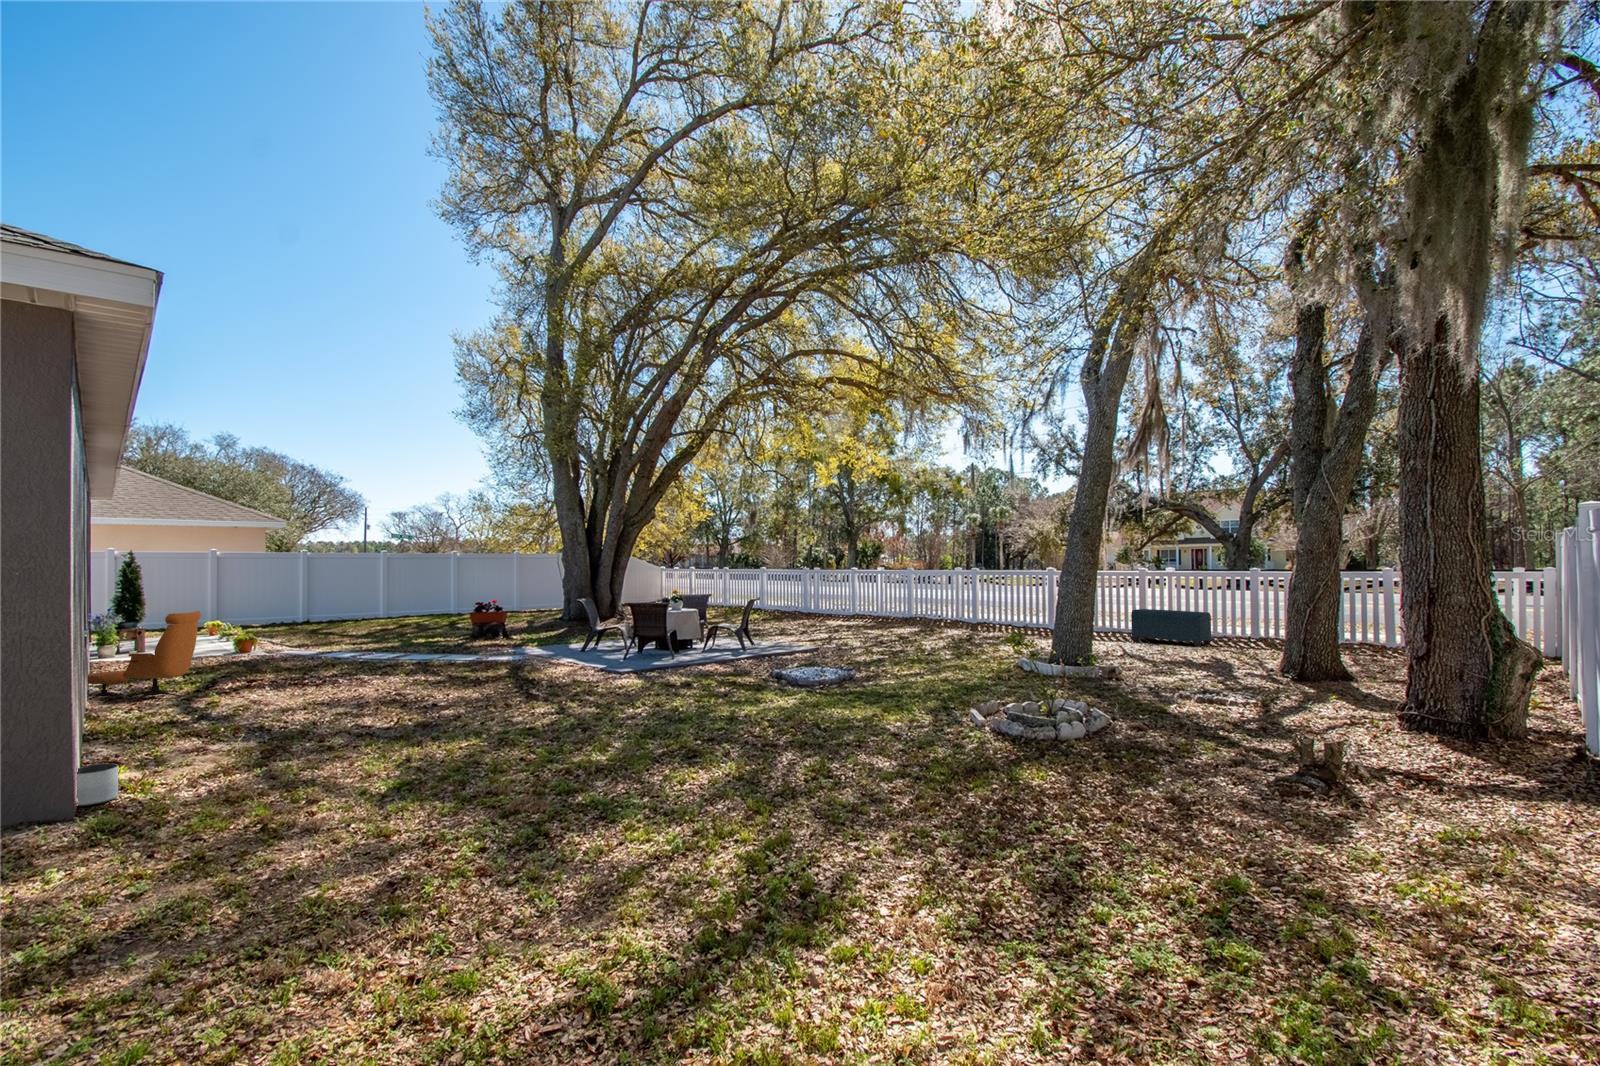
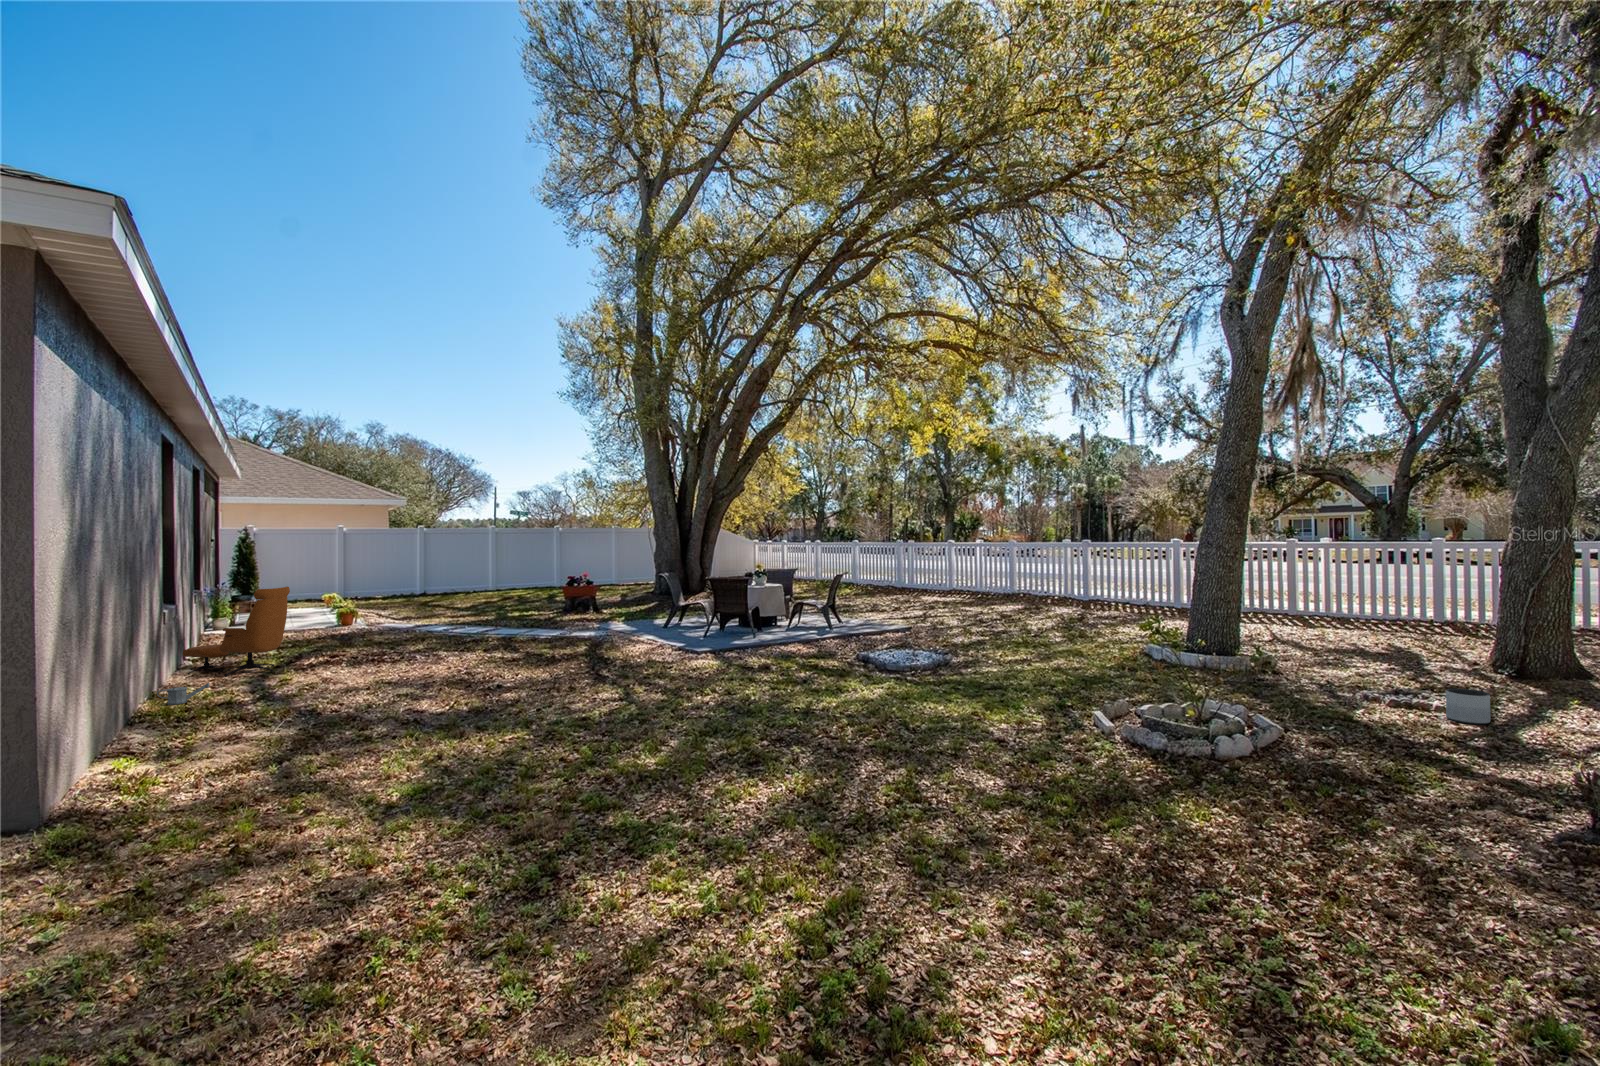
bench: present [1131,609,1211,647] -> none [1274,586,1377,631]
watering can: none [75,707,130,729] -> present [157,683,209,705]
planter: present [77,764,118,806] -> present [1446,689,1491,724]

